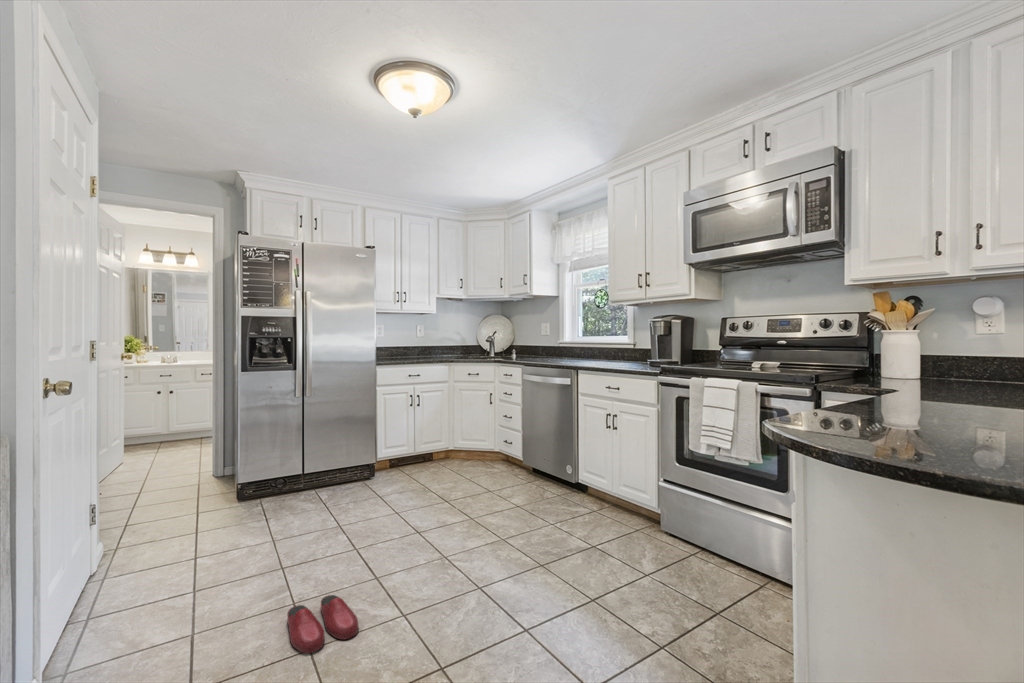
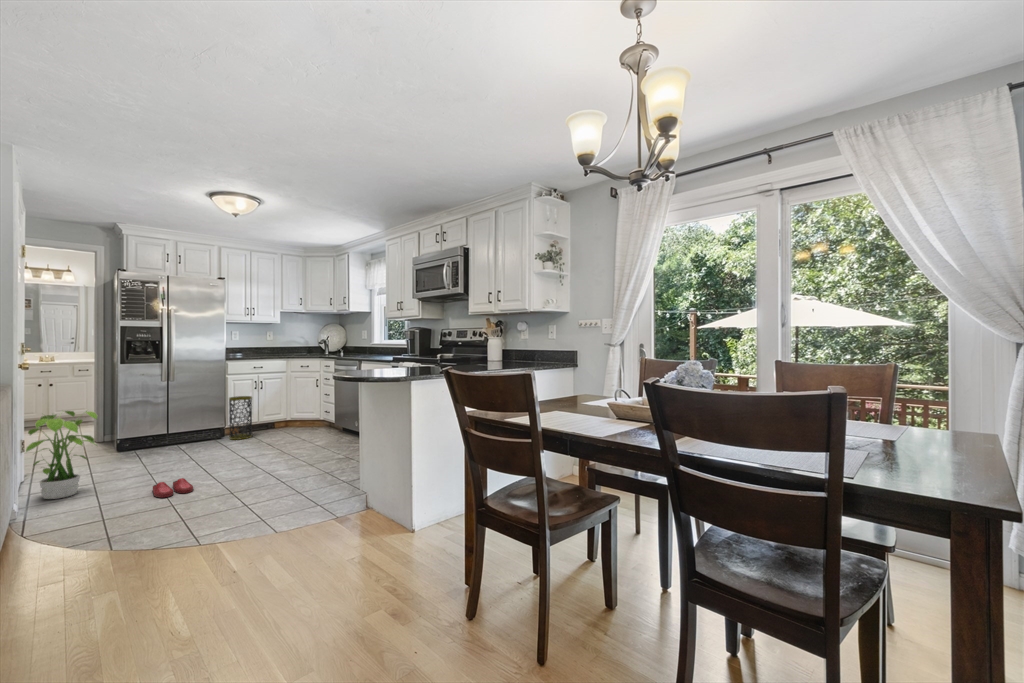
trash can: none [380,416,410,481] -> present [229,396,252,440]
potted plant: none [70,460,199,631] -> present [26,411,97,499]

